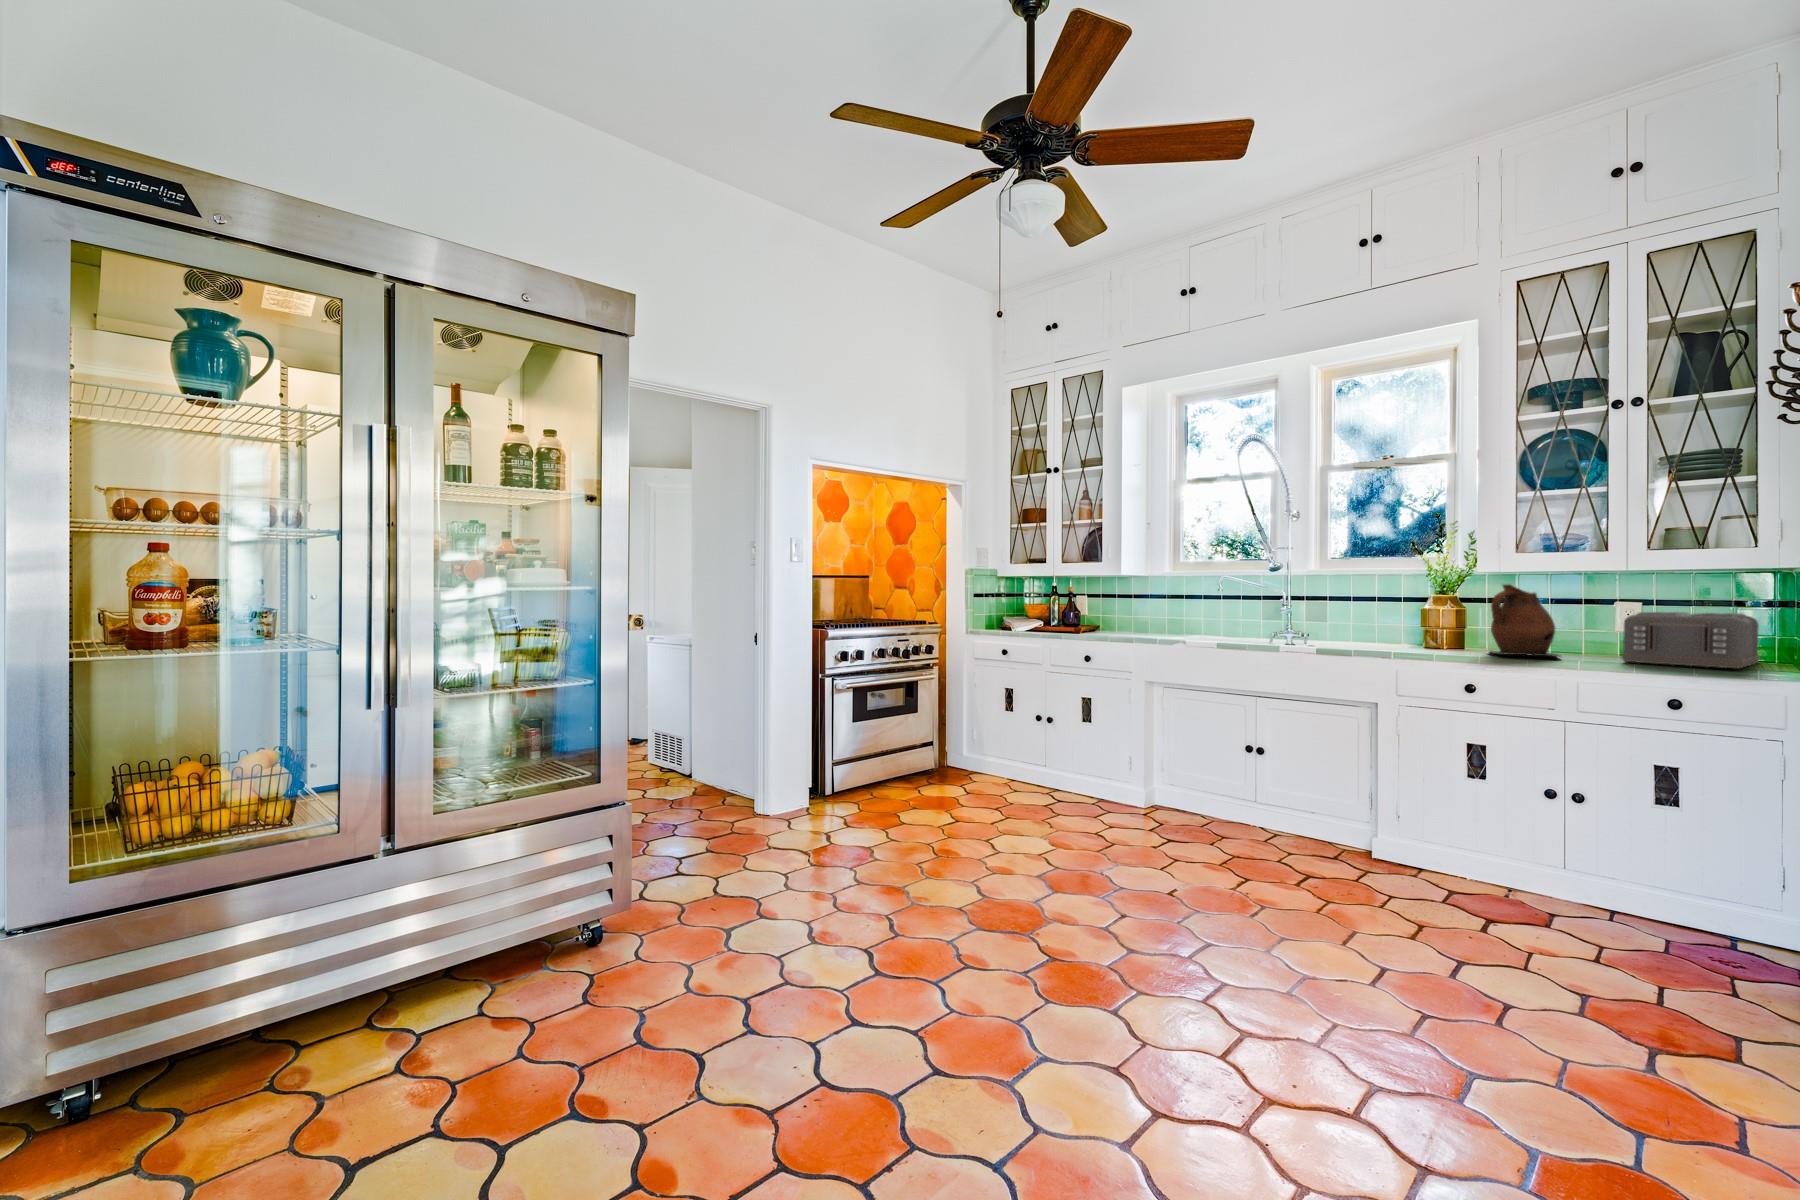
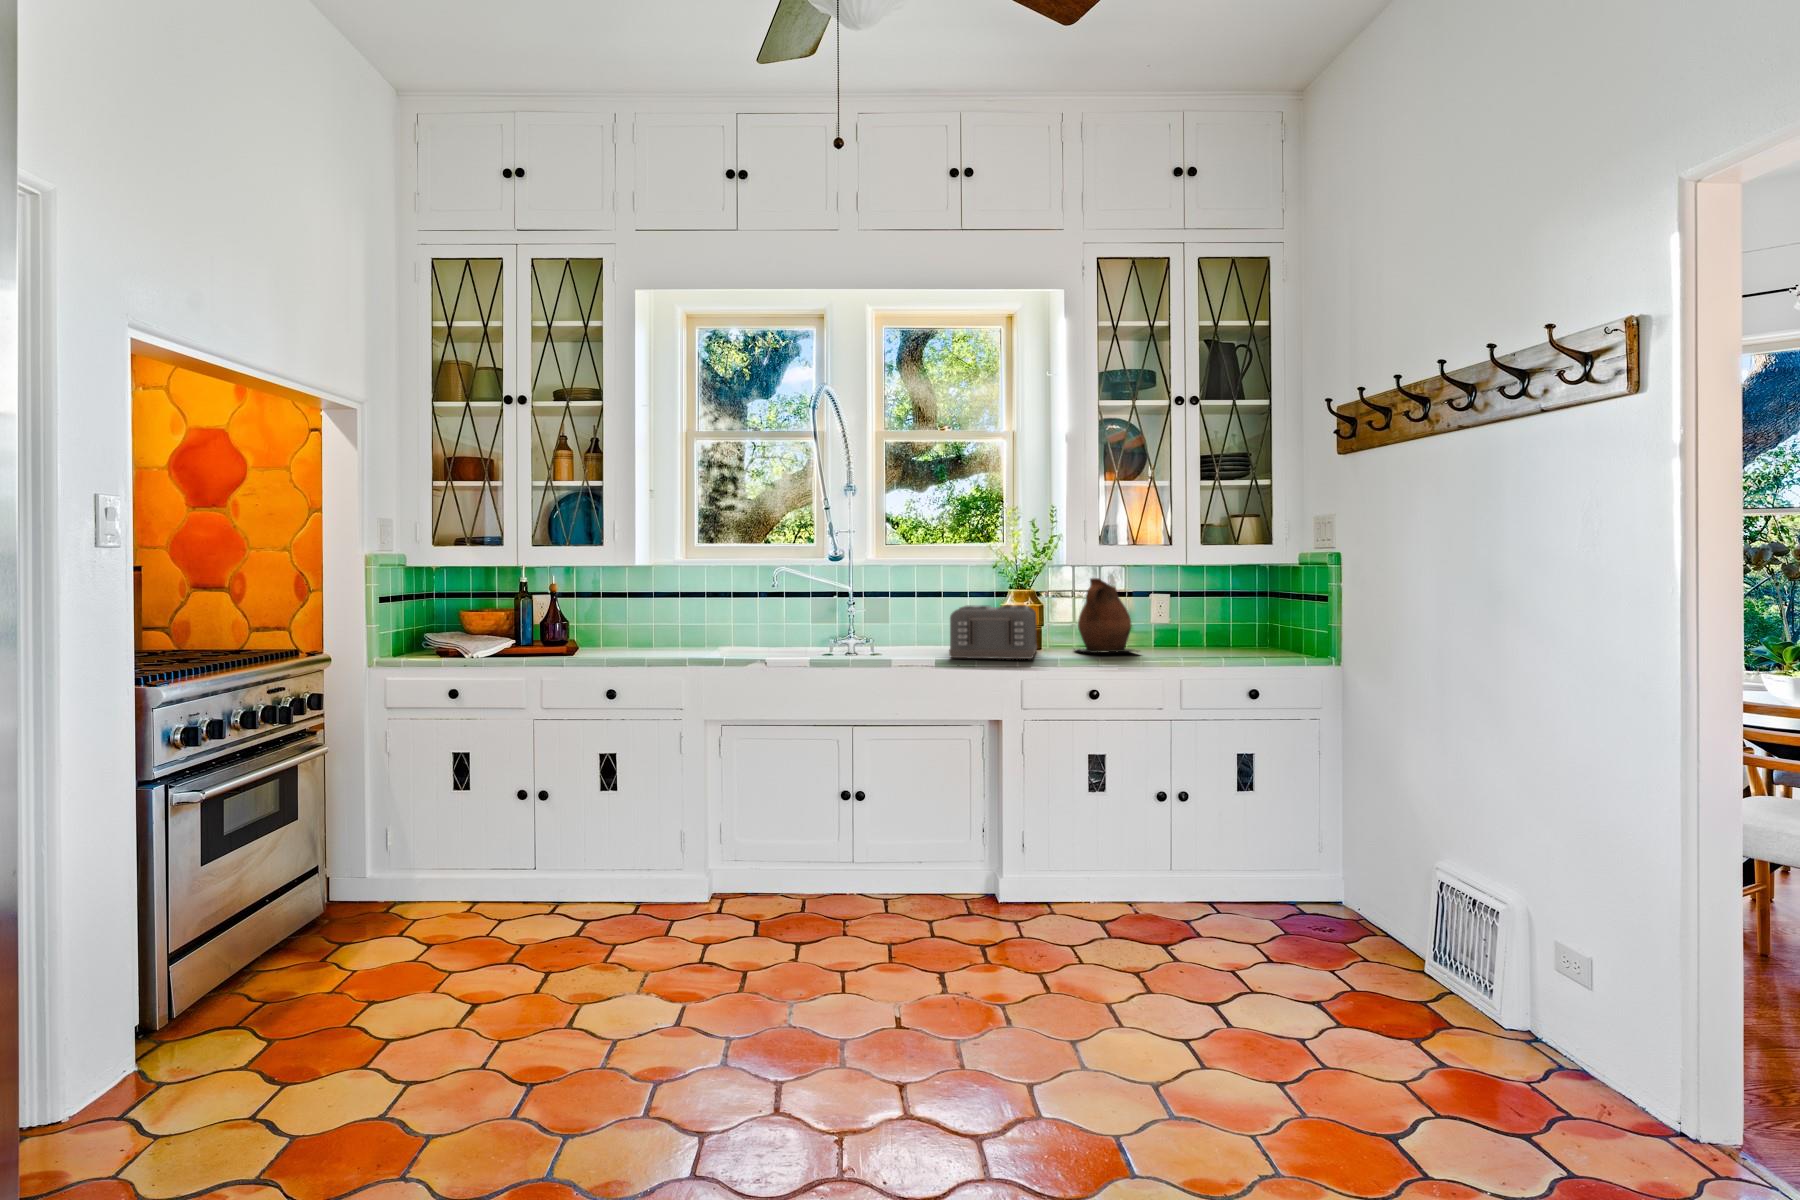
toaster: present [1622,612,1760,668] -> present [949,605,1037,659]

